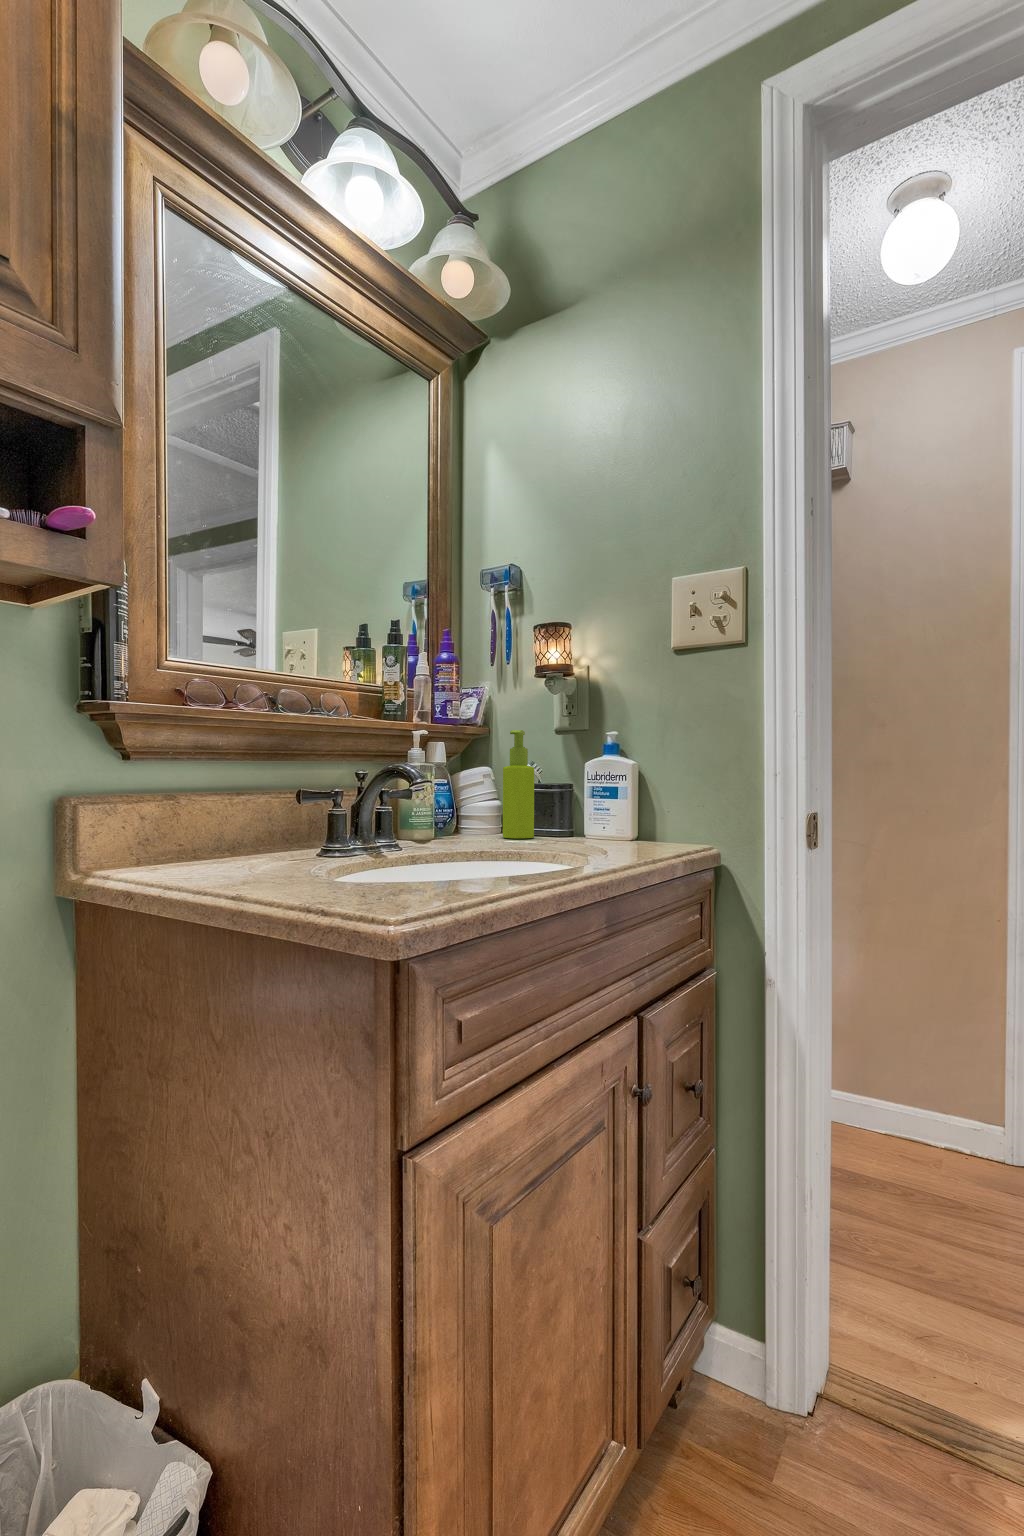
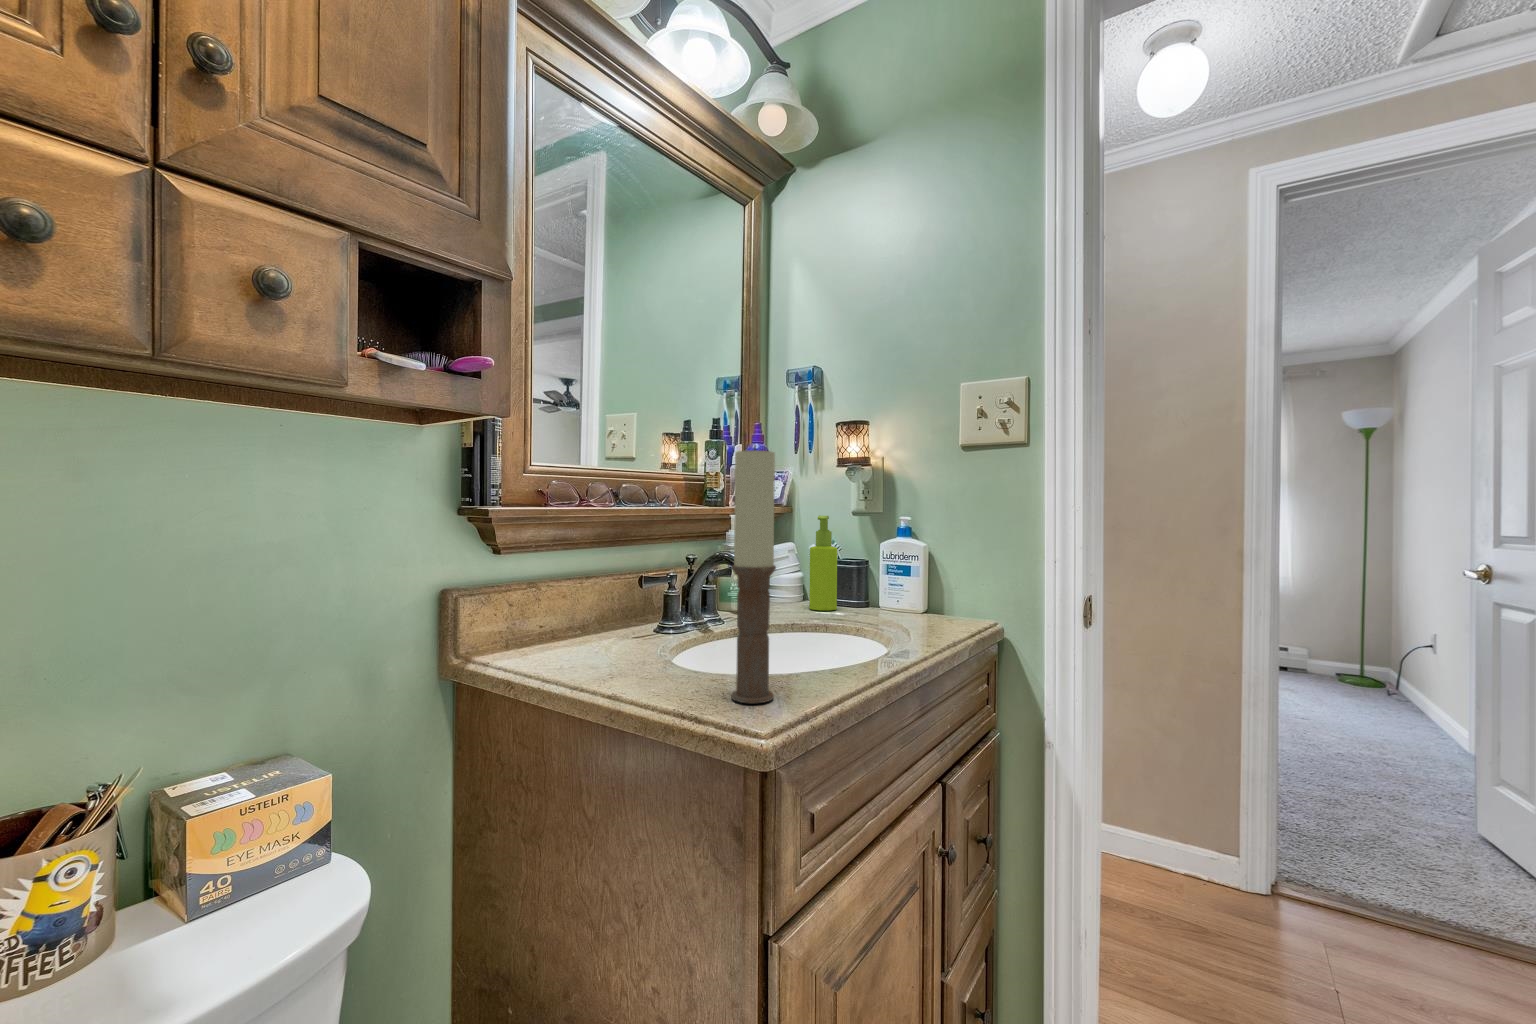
candle: none [372,614,420,902] -> present [731,445,776,703]

